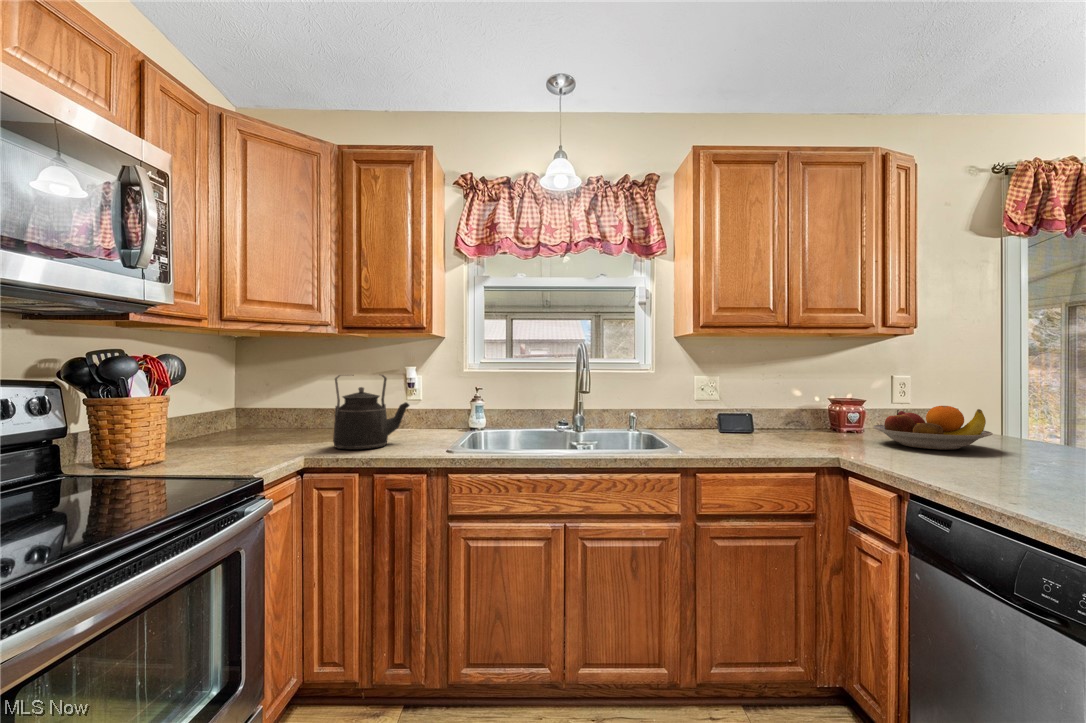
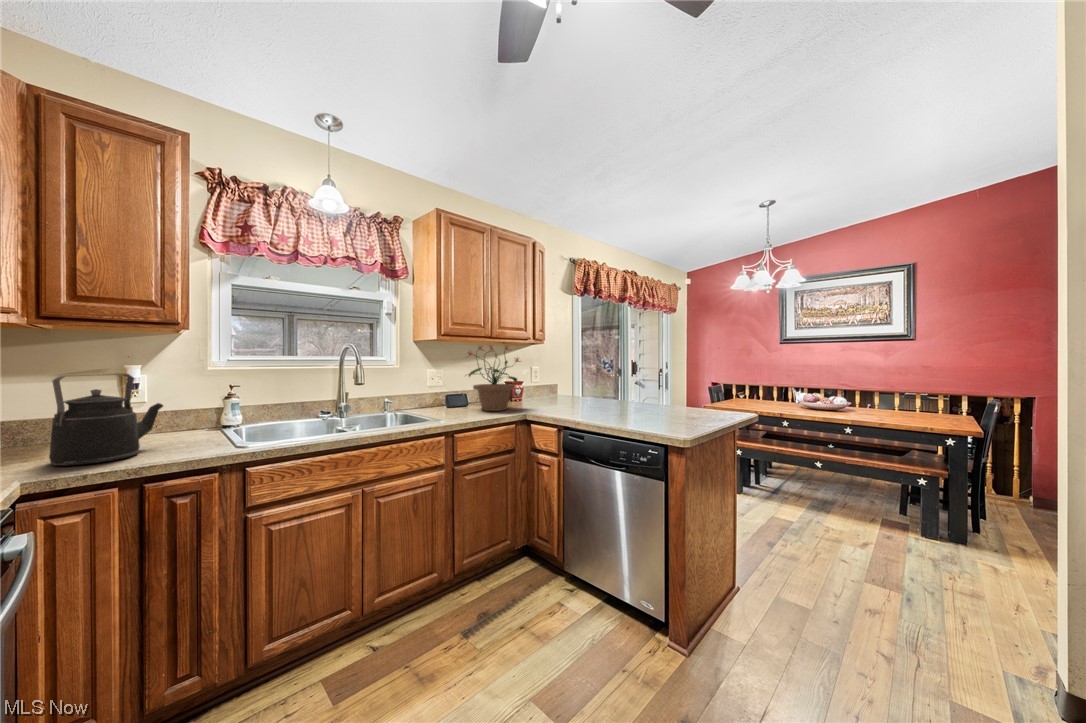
potted plant: none [738,339,834,447] -> present [468,346,520,411]
fruit bowl: present [873,406,993,450] -> none [531,381,582,404]

